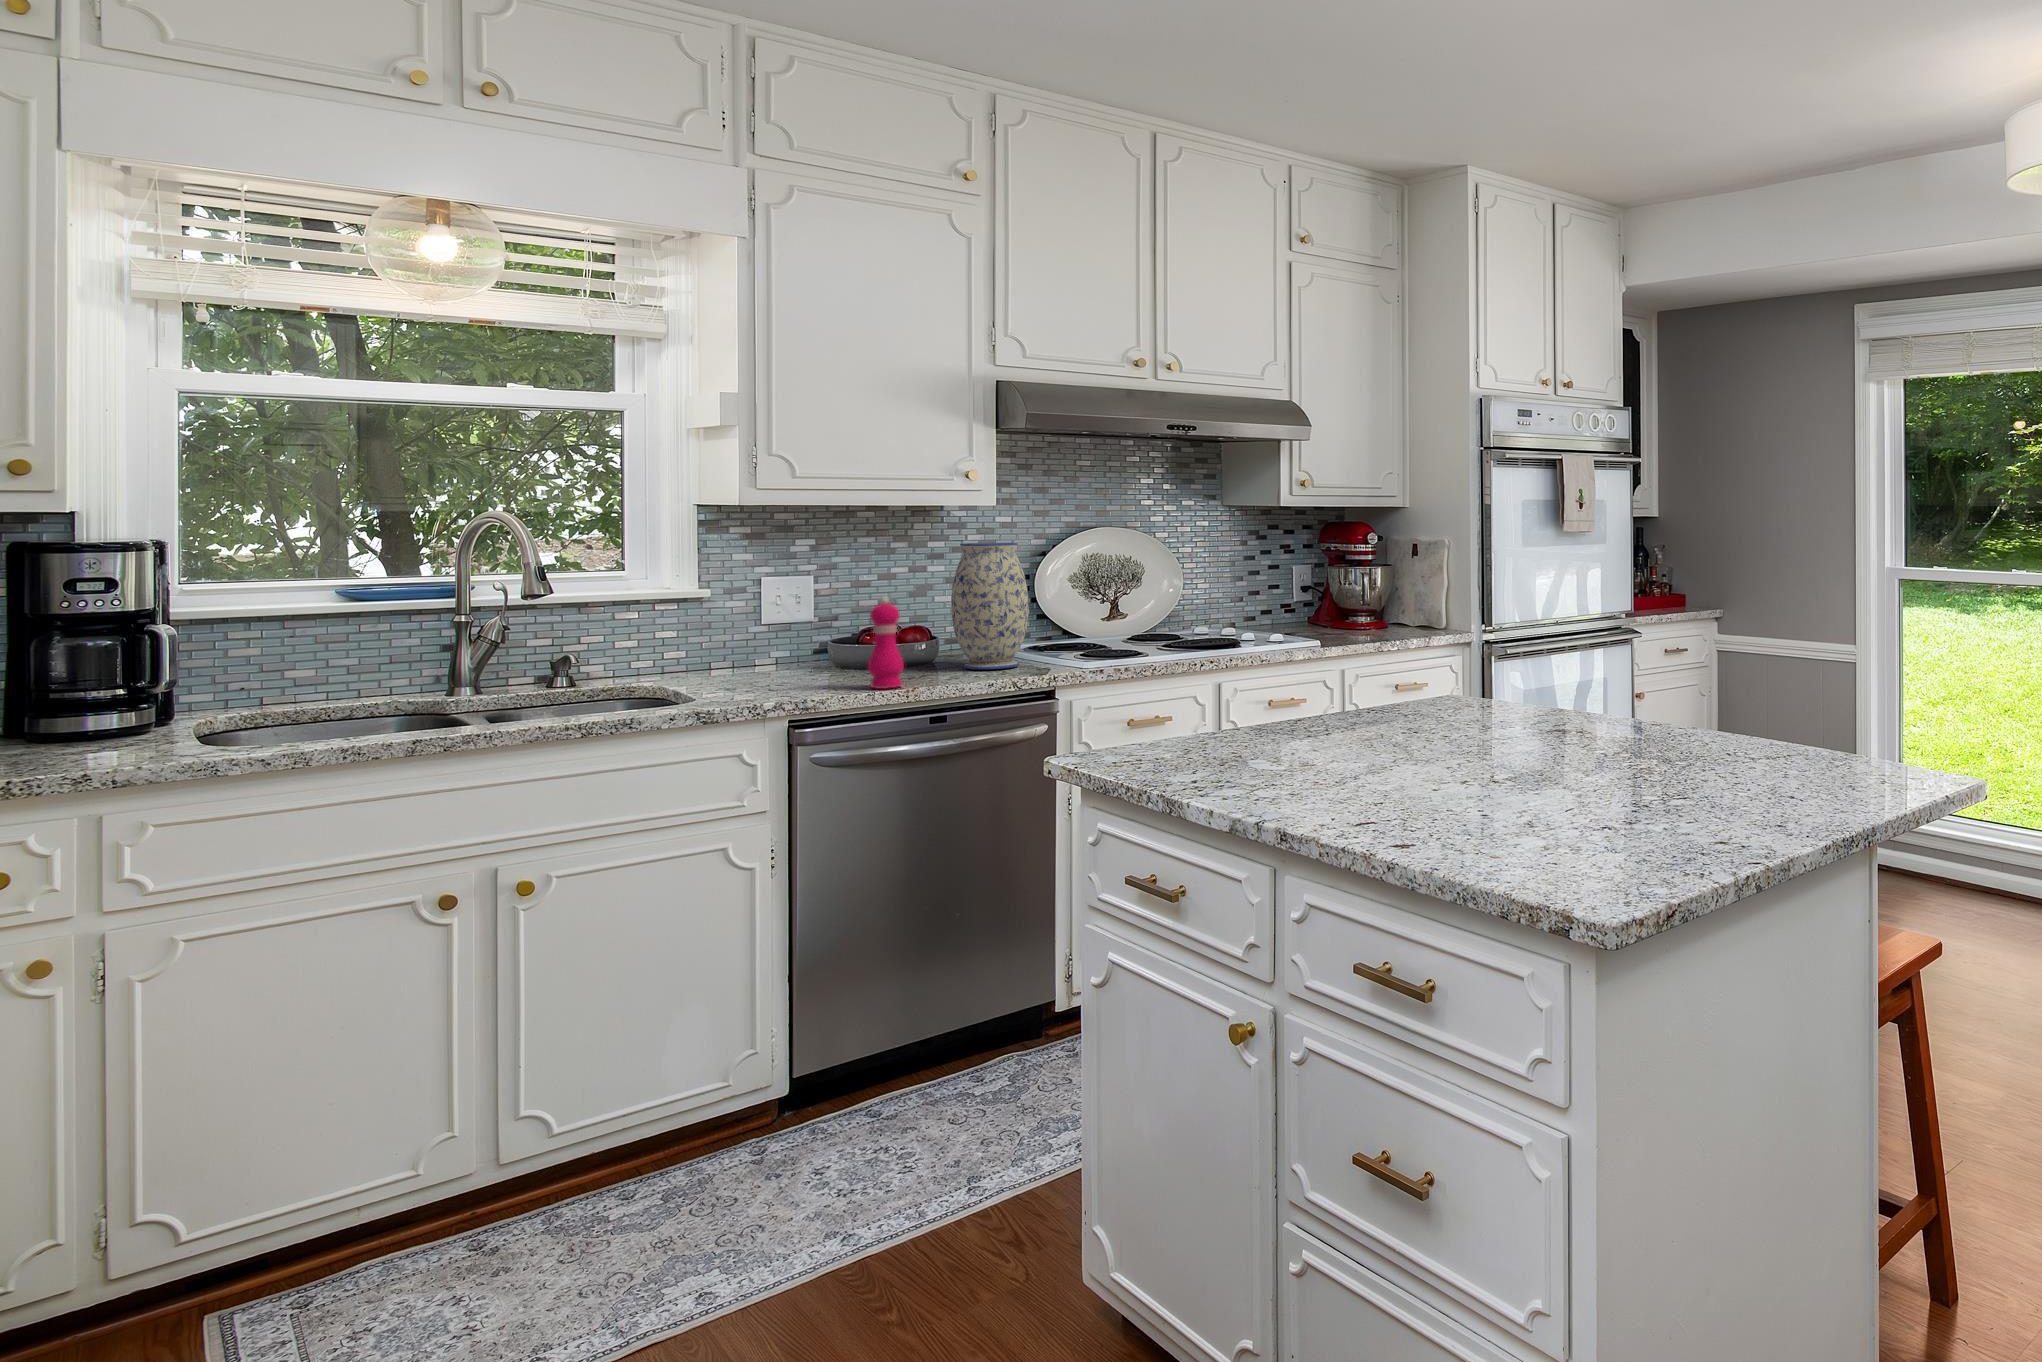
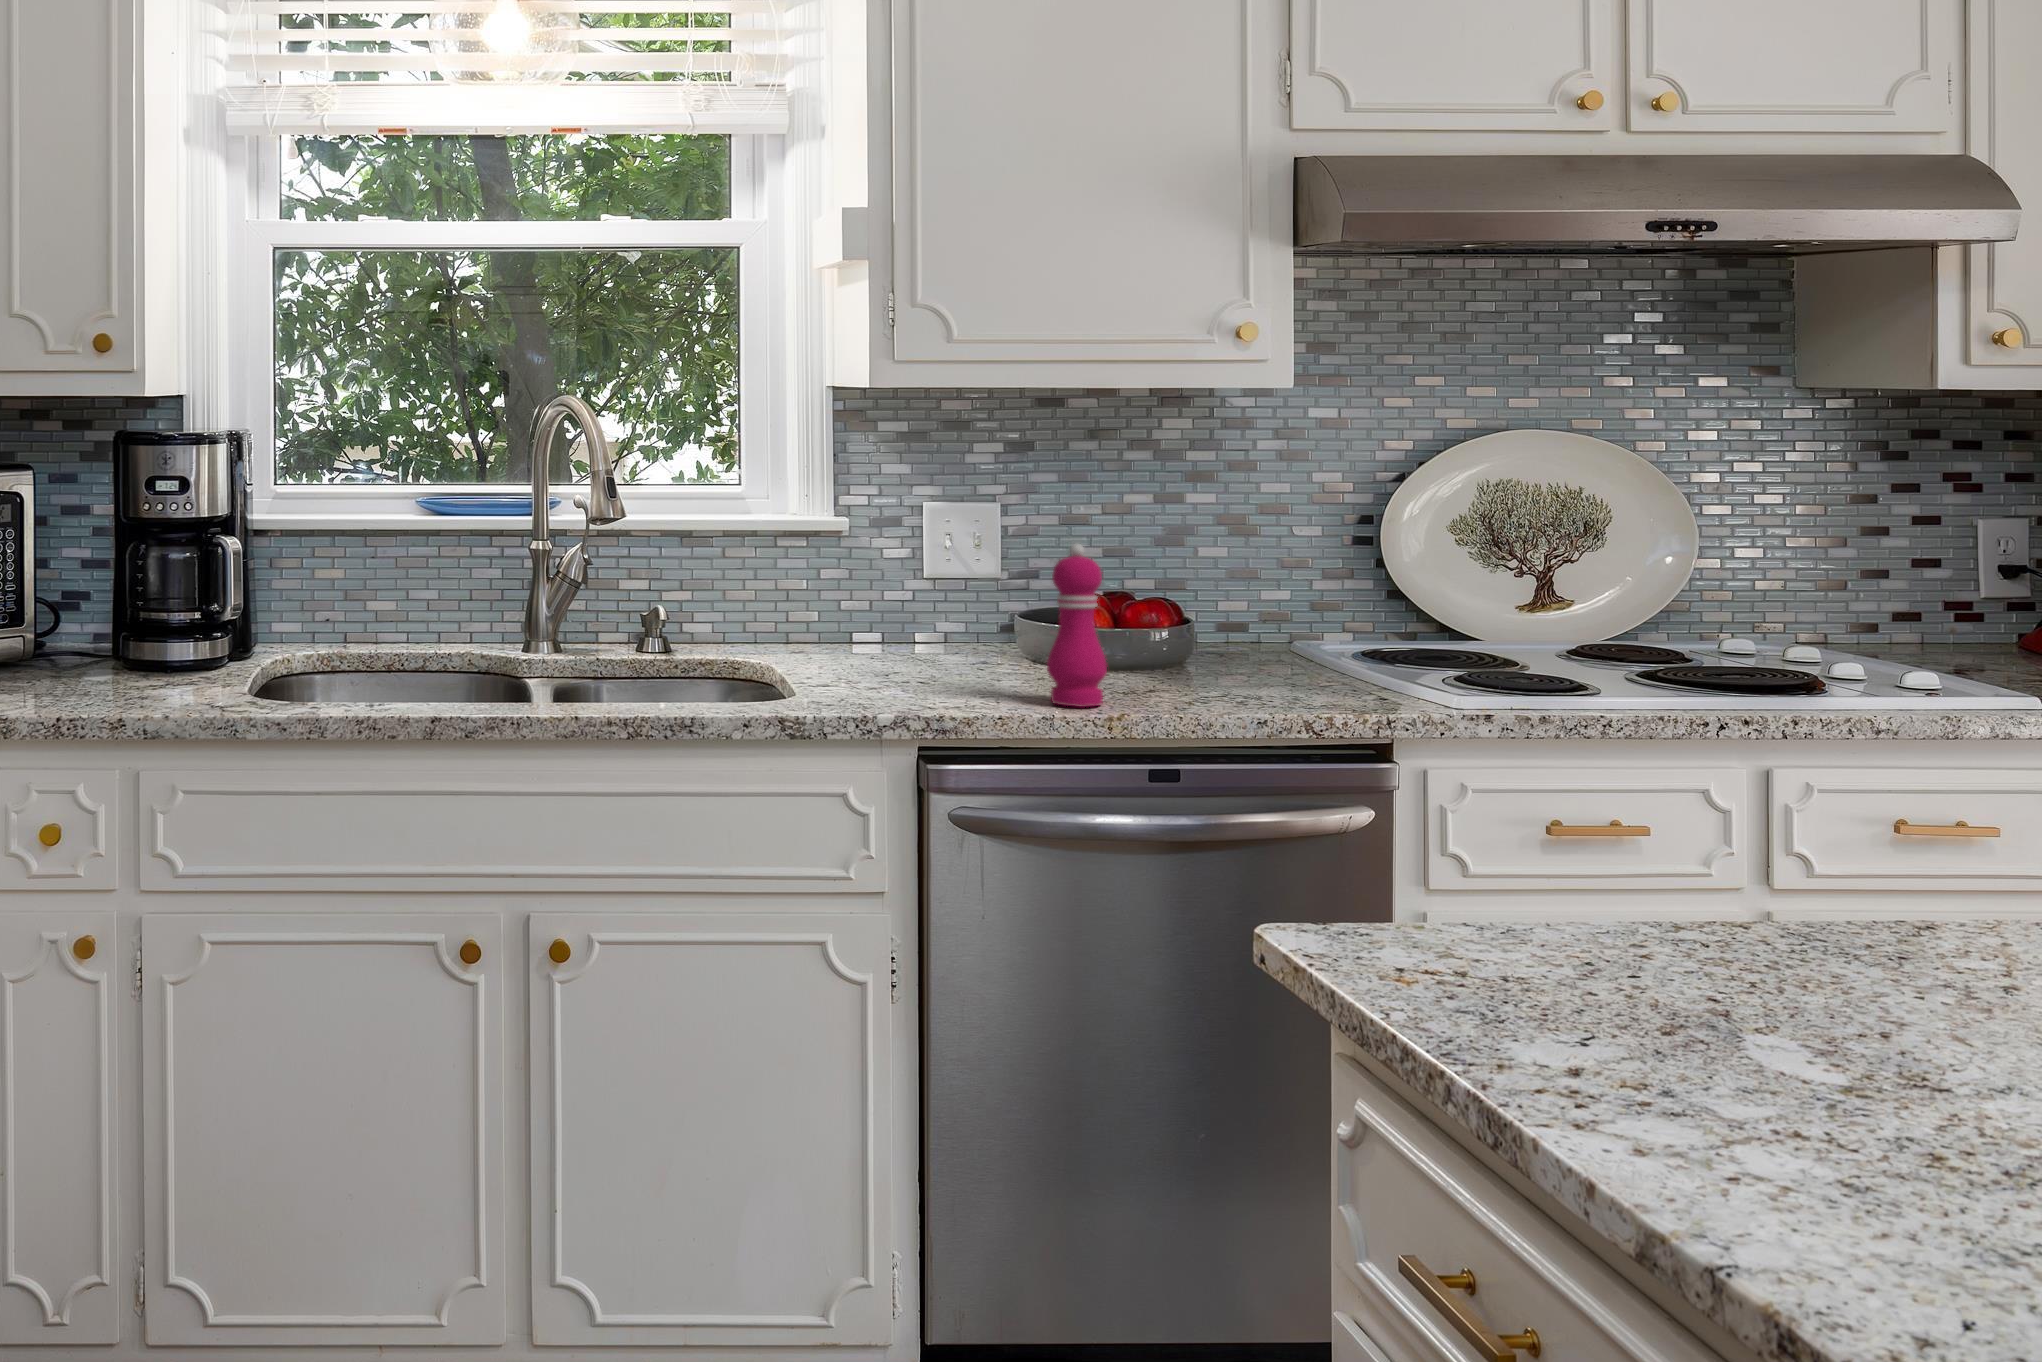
vase: present [951,543,1029,669] -> none [1206,454,1348,688]

